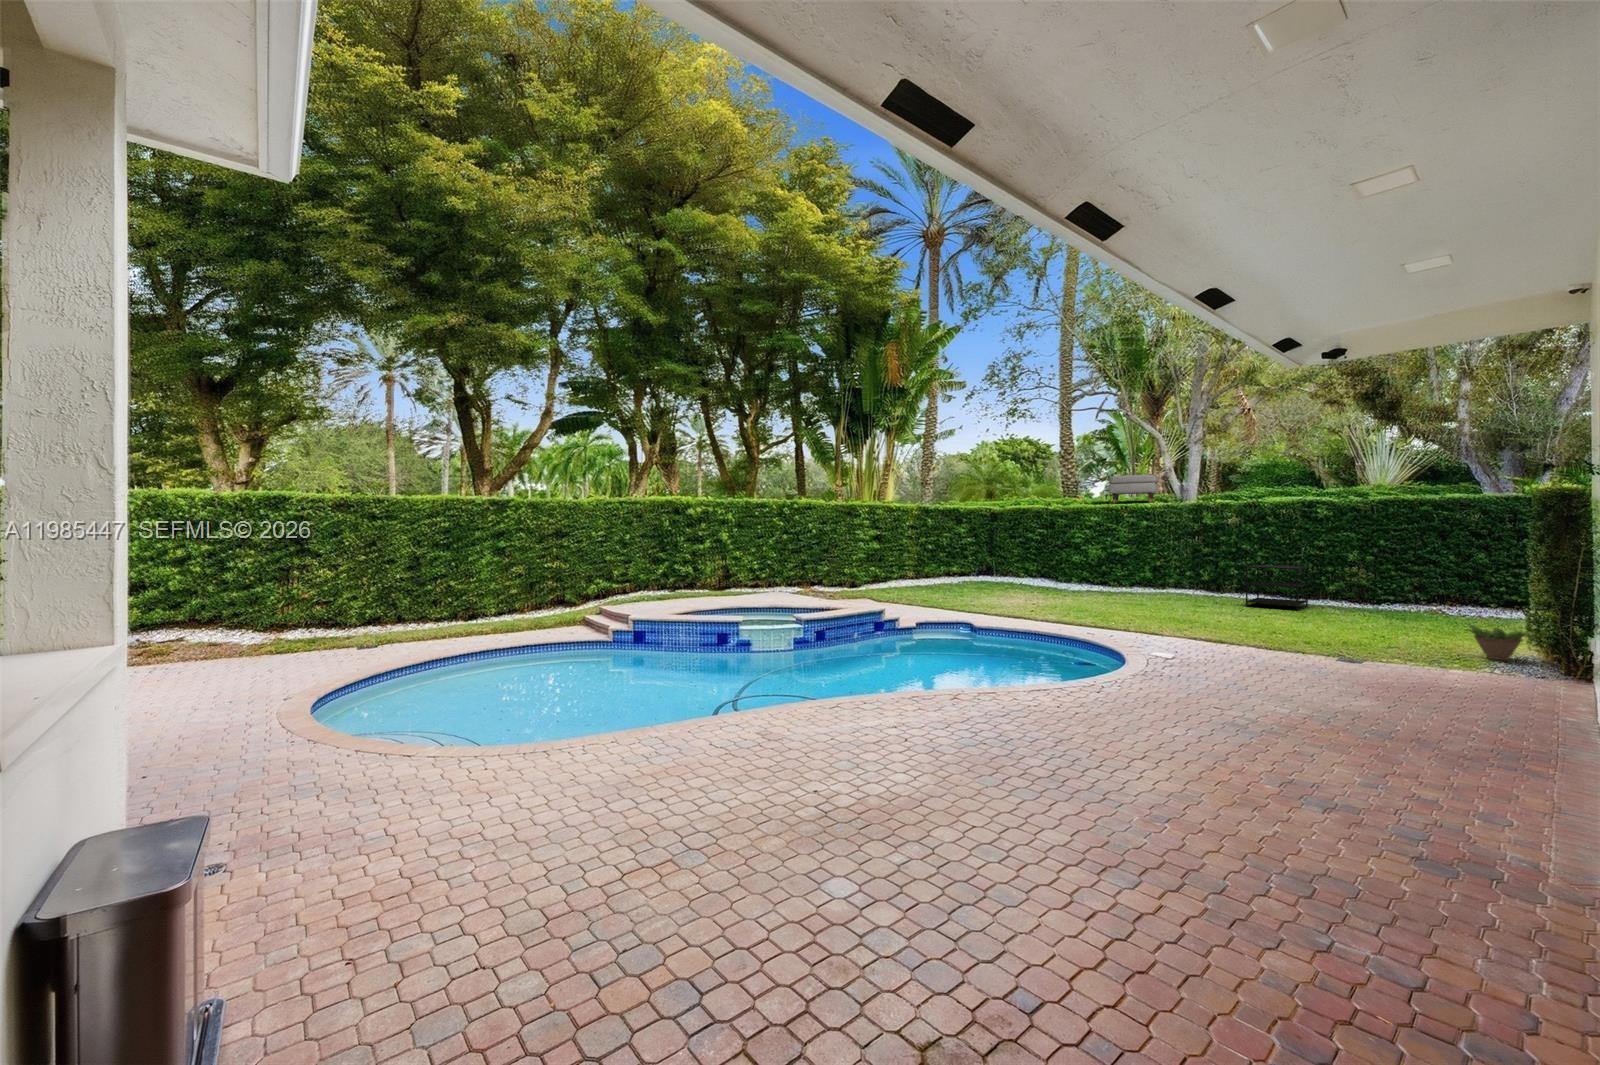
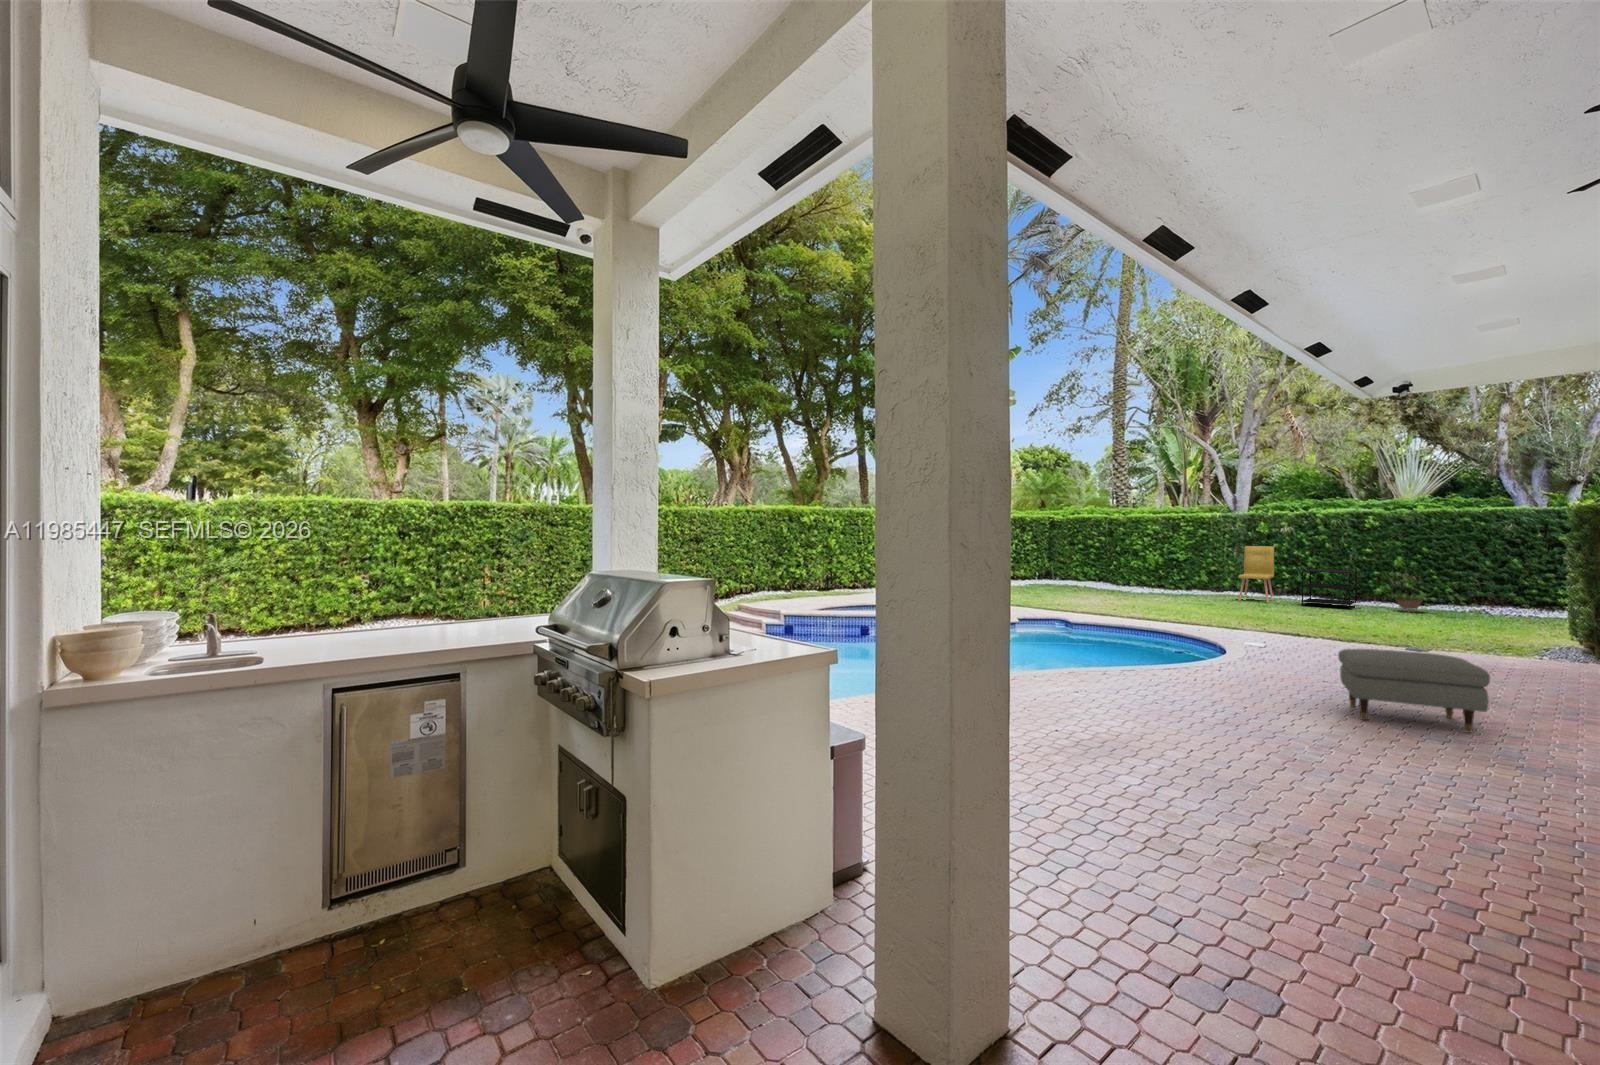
ottoman: present [1109,475,1158,503] -> present [1338,649,1490,733]
chair: none [1178,539,1219,603] -> present [1238,546,1274,603]
decorative plant: present [1467,624,1527,660] -> present [1392,594,1430,613]

